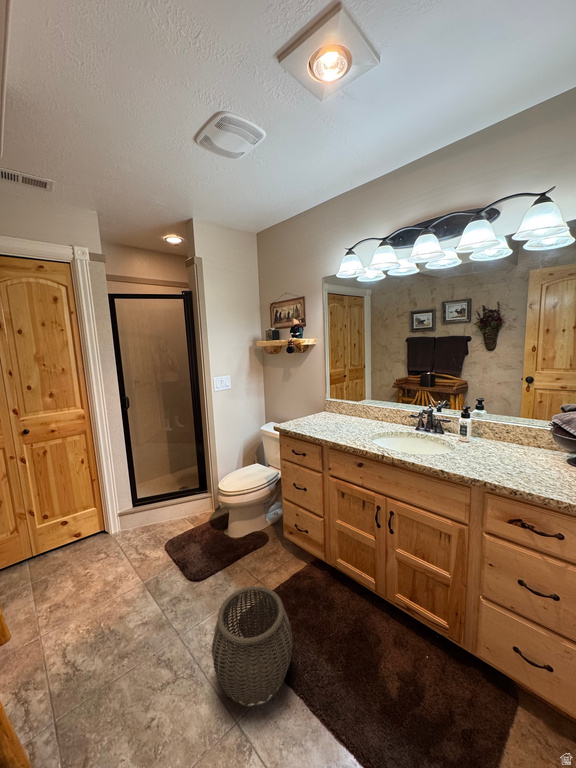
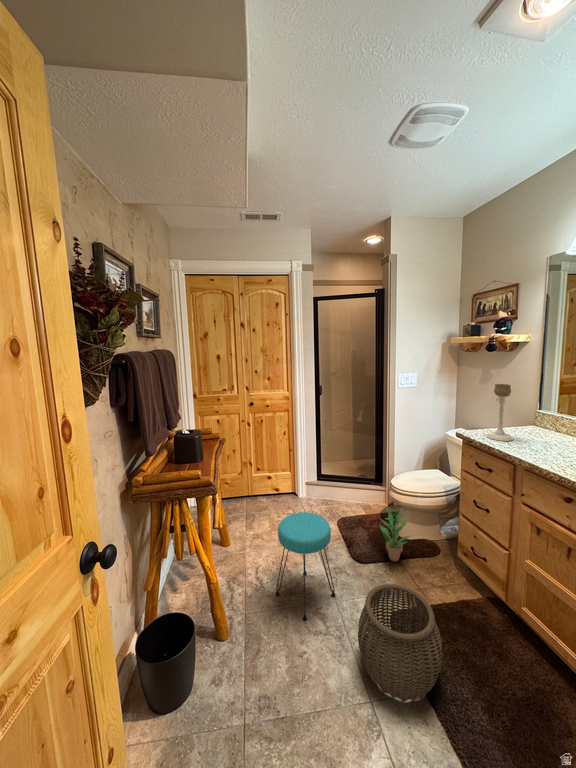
candle holder: none [297,380,316,427] -> present [487,384,513,441]
potted plant: none [212,507,246,564] -> present [380,507,410,561]
stool: none [95,548,178,681] -> present [275,512,335,620]

